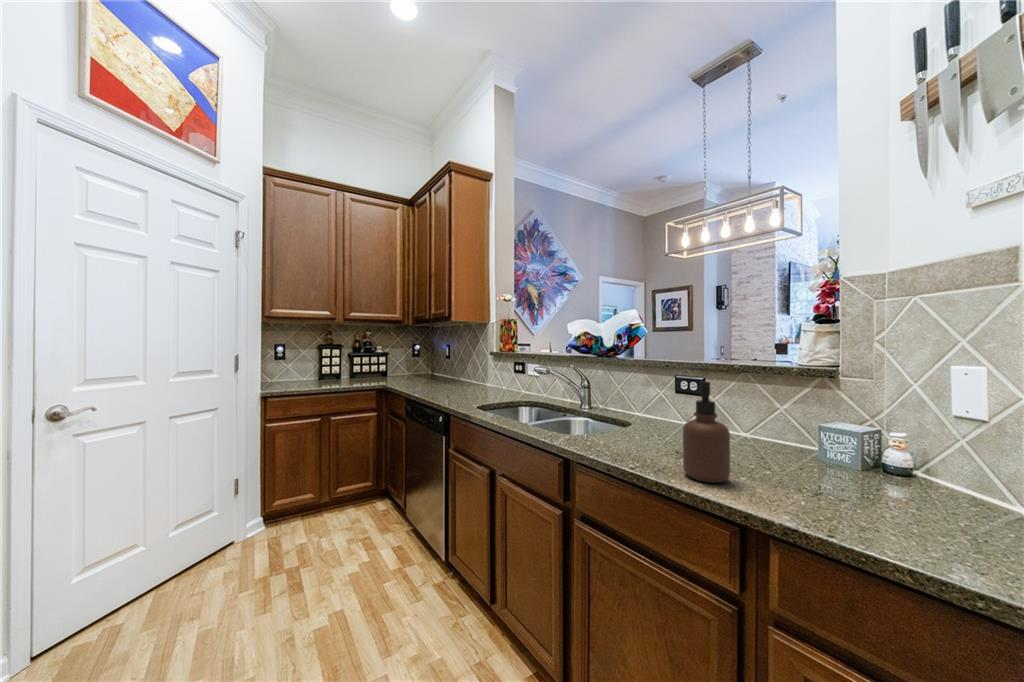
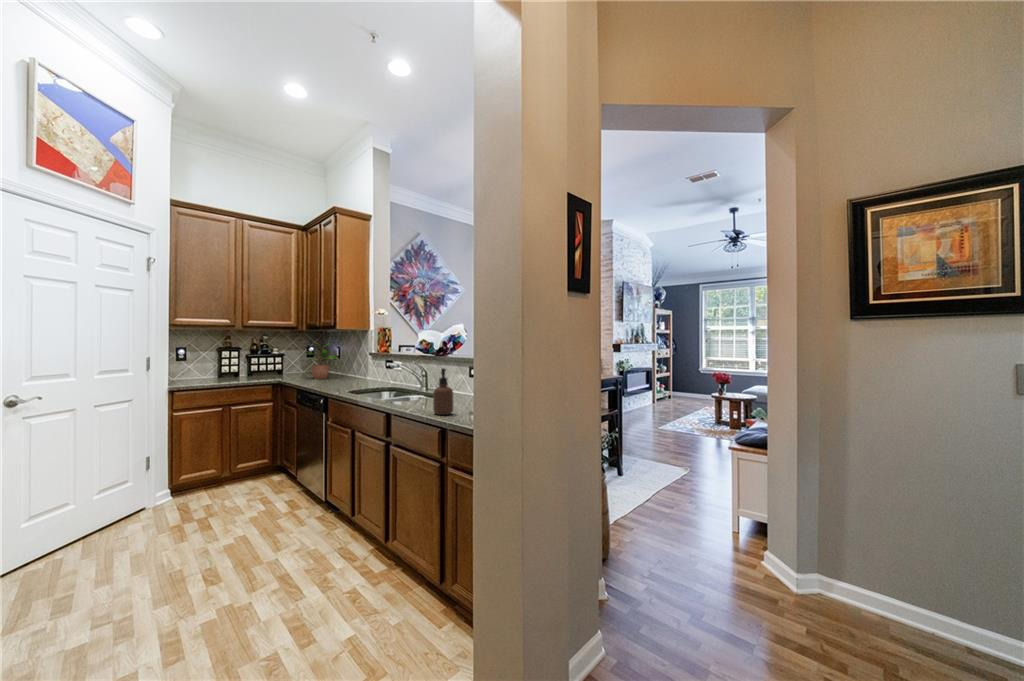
potted plant: none [410,337,450,384] -> present [305,342,338,379]

